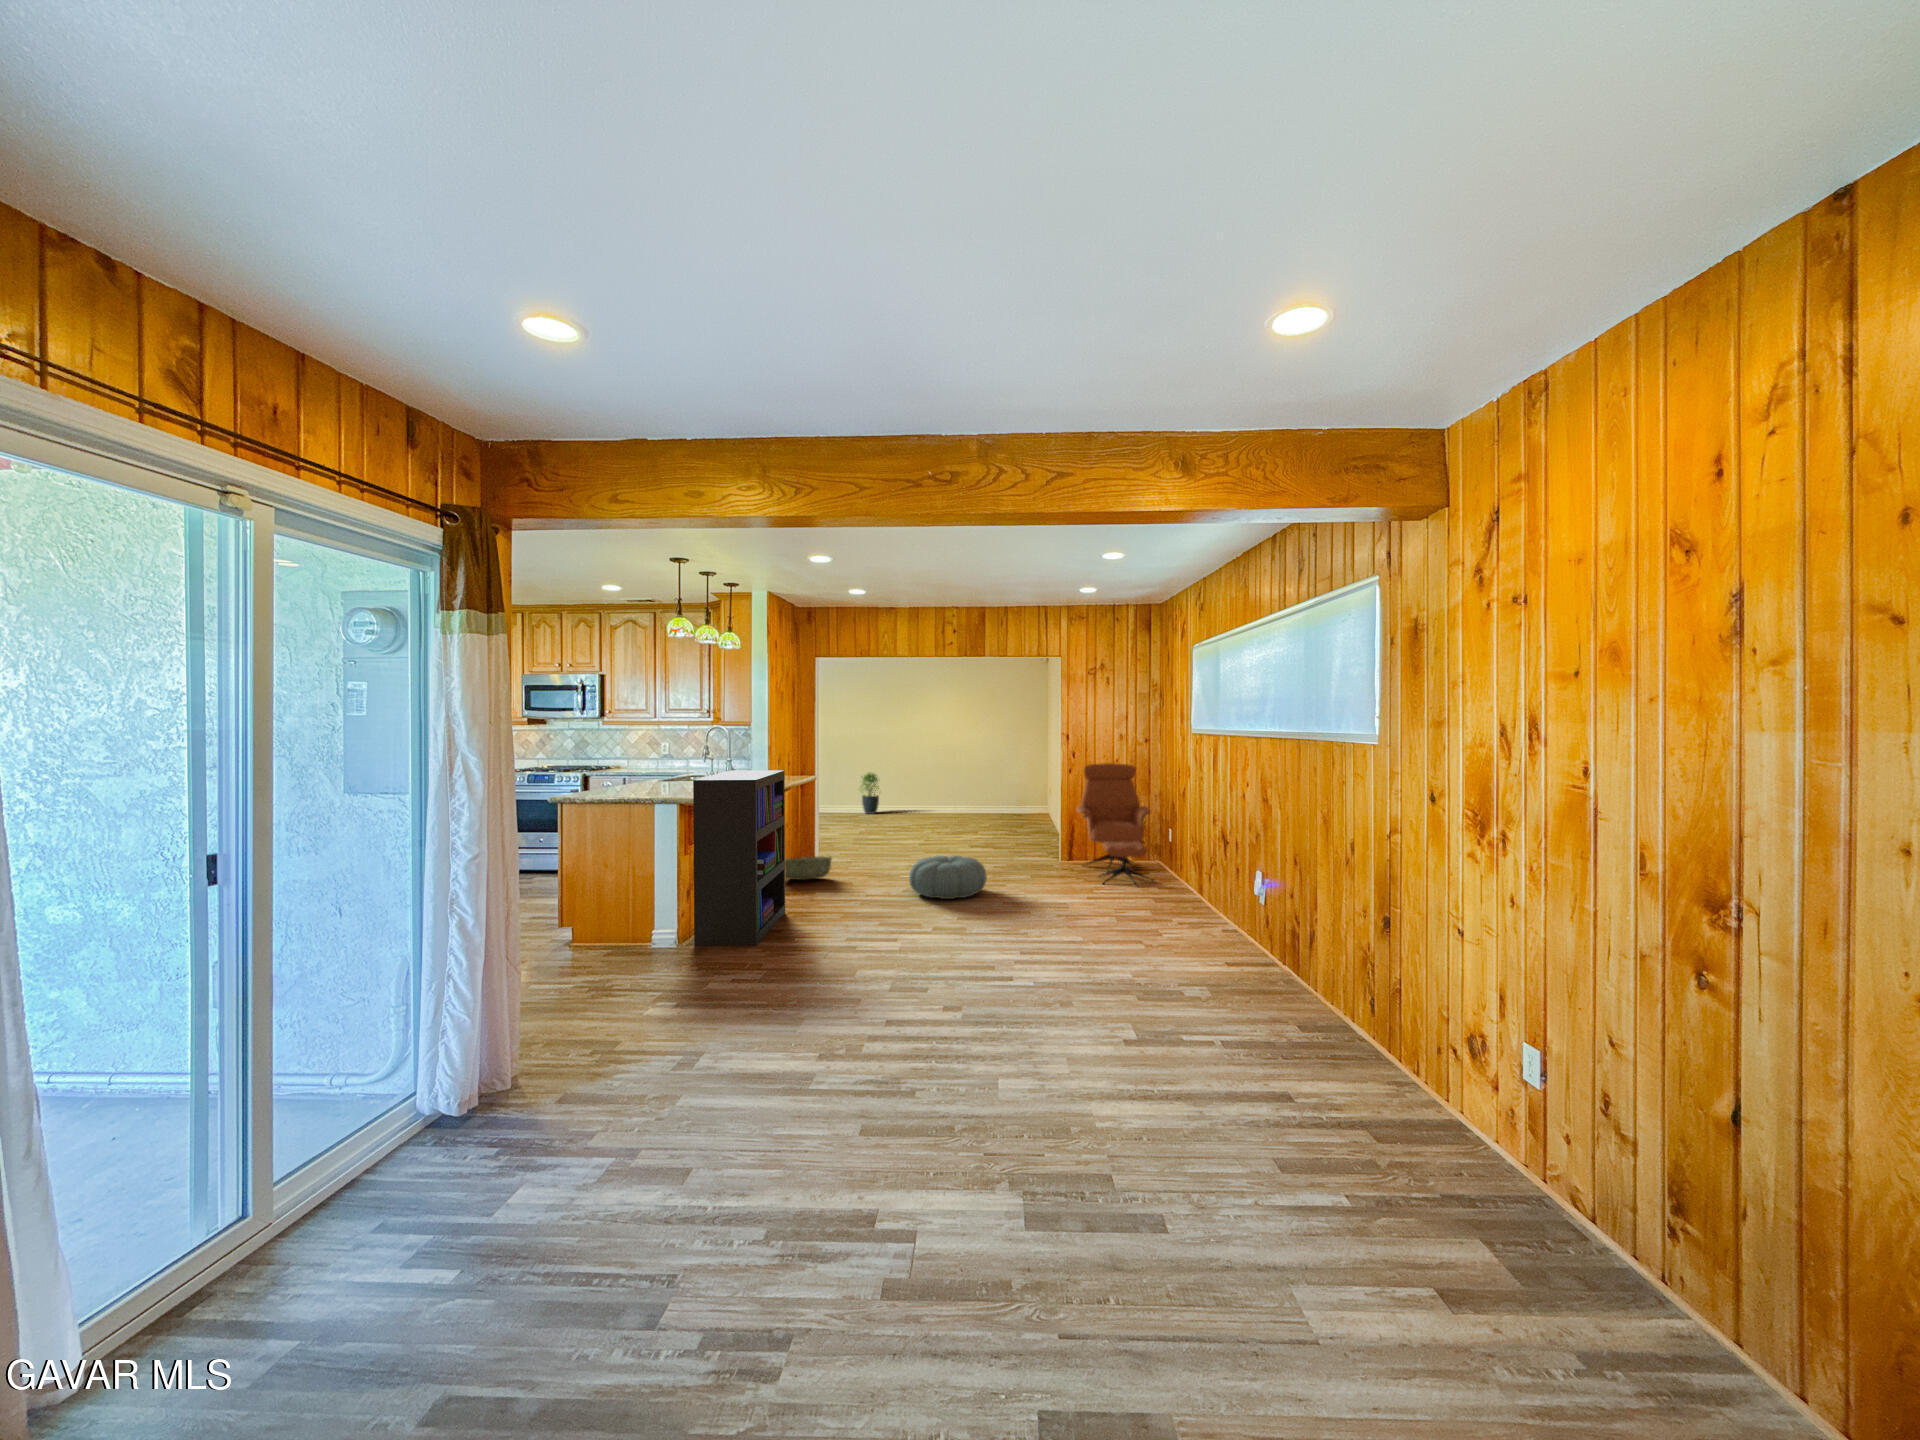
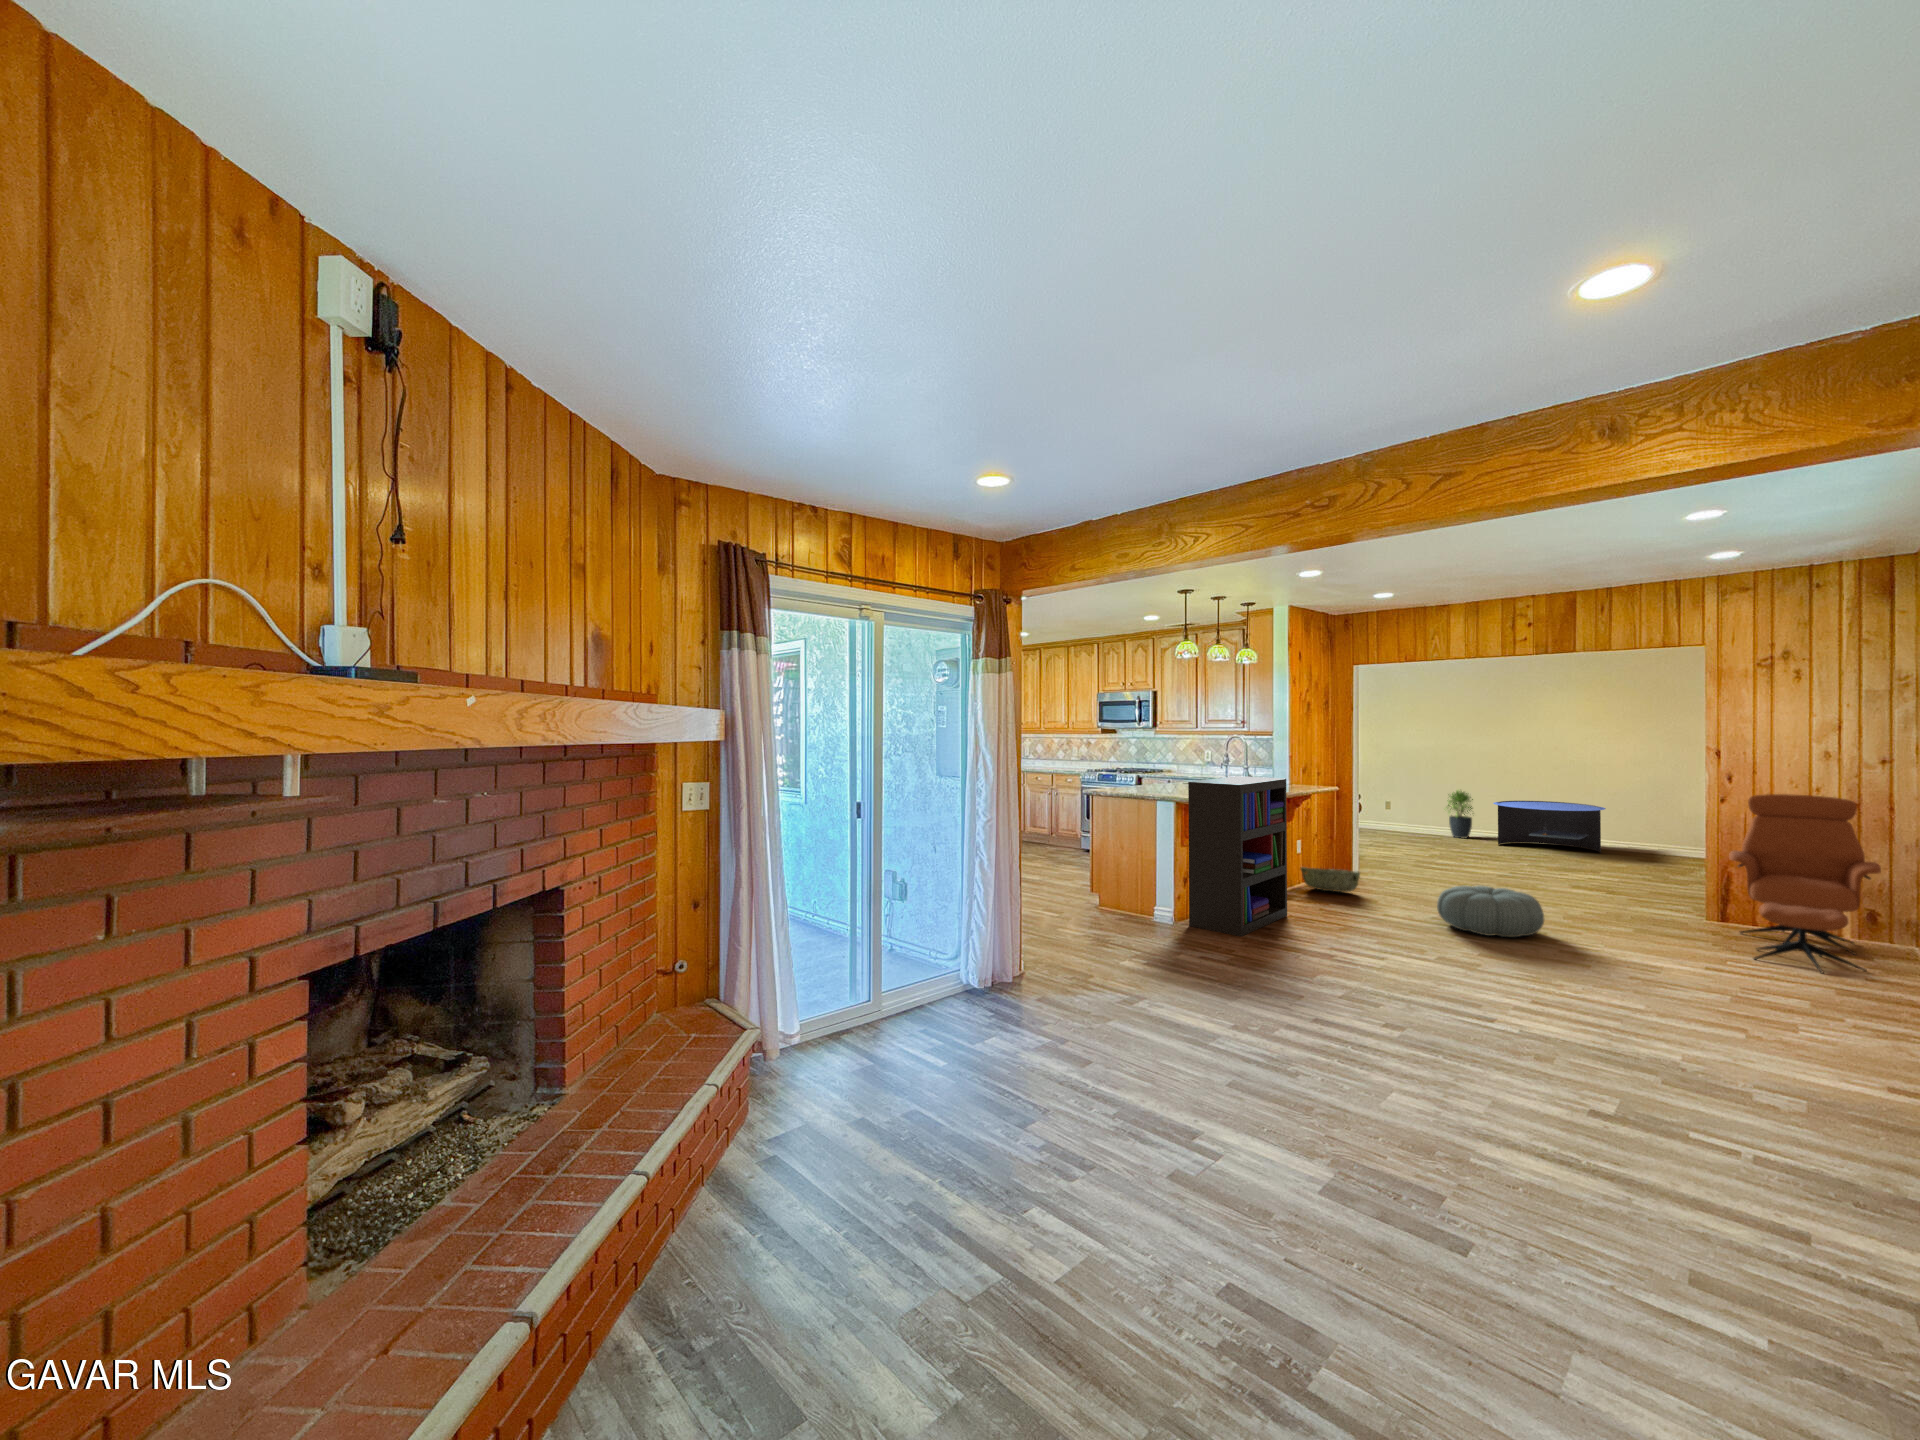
coffee table: none [897,778,970,818] -> present [1493,801,1606,852]

